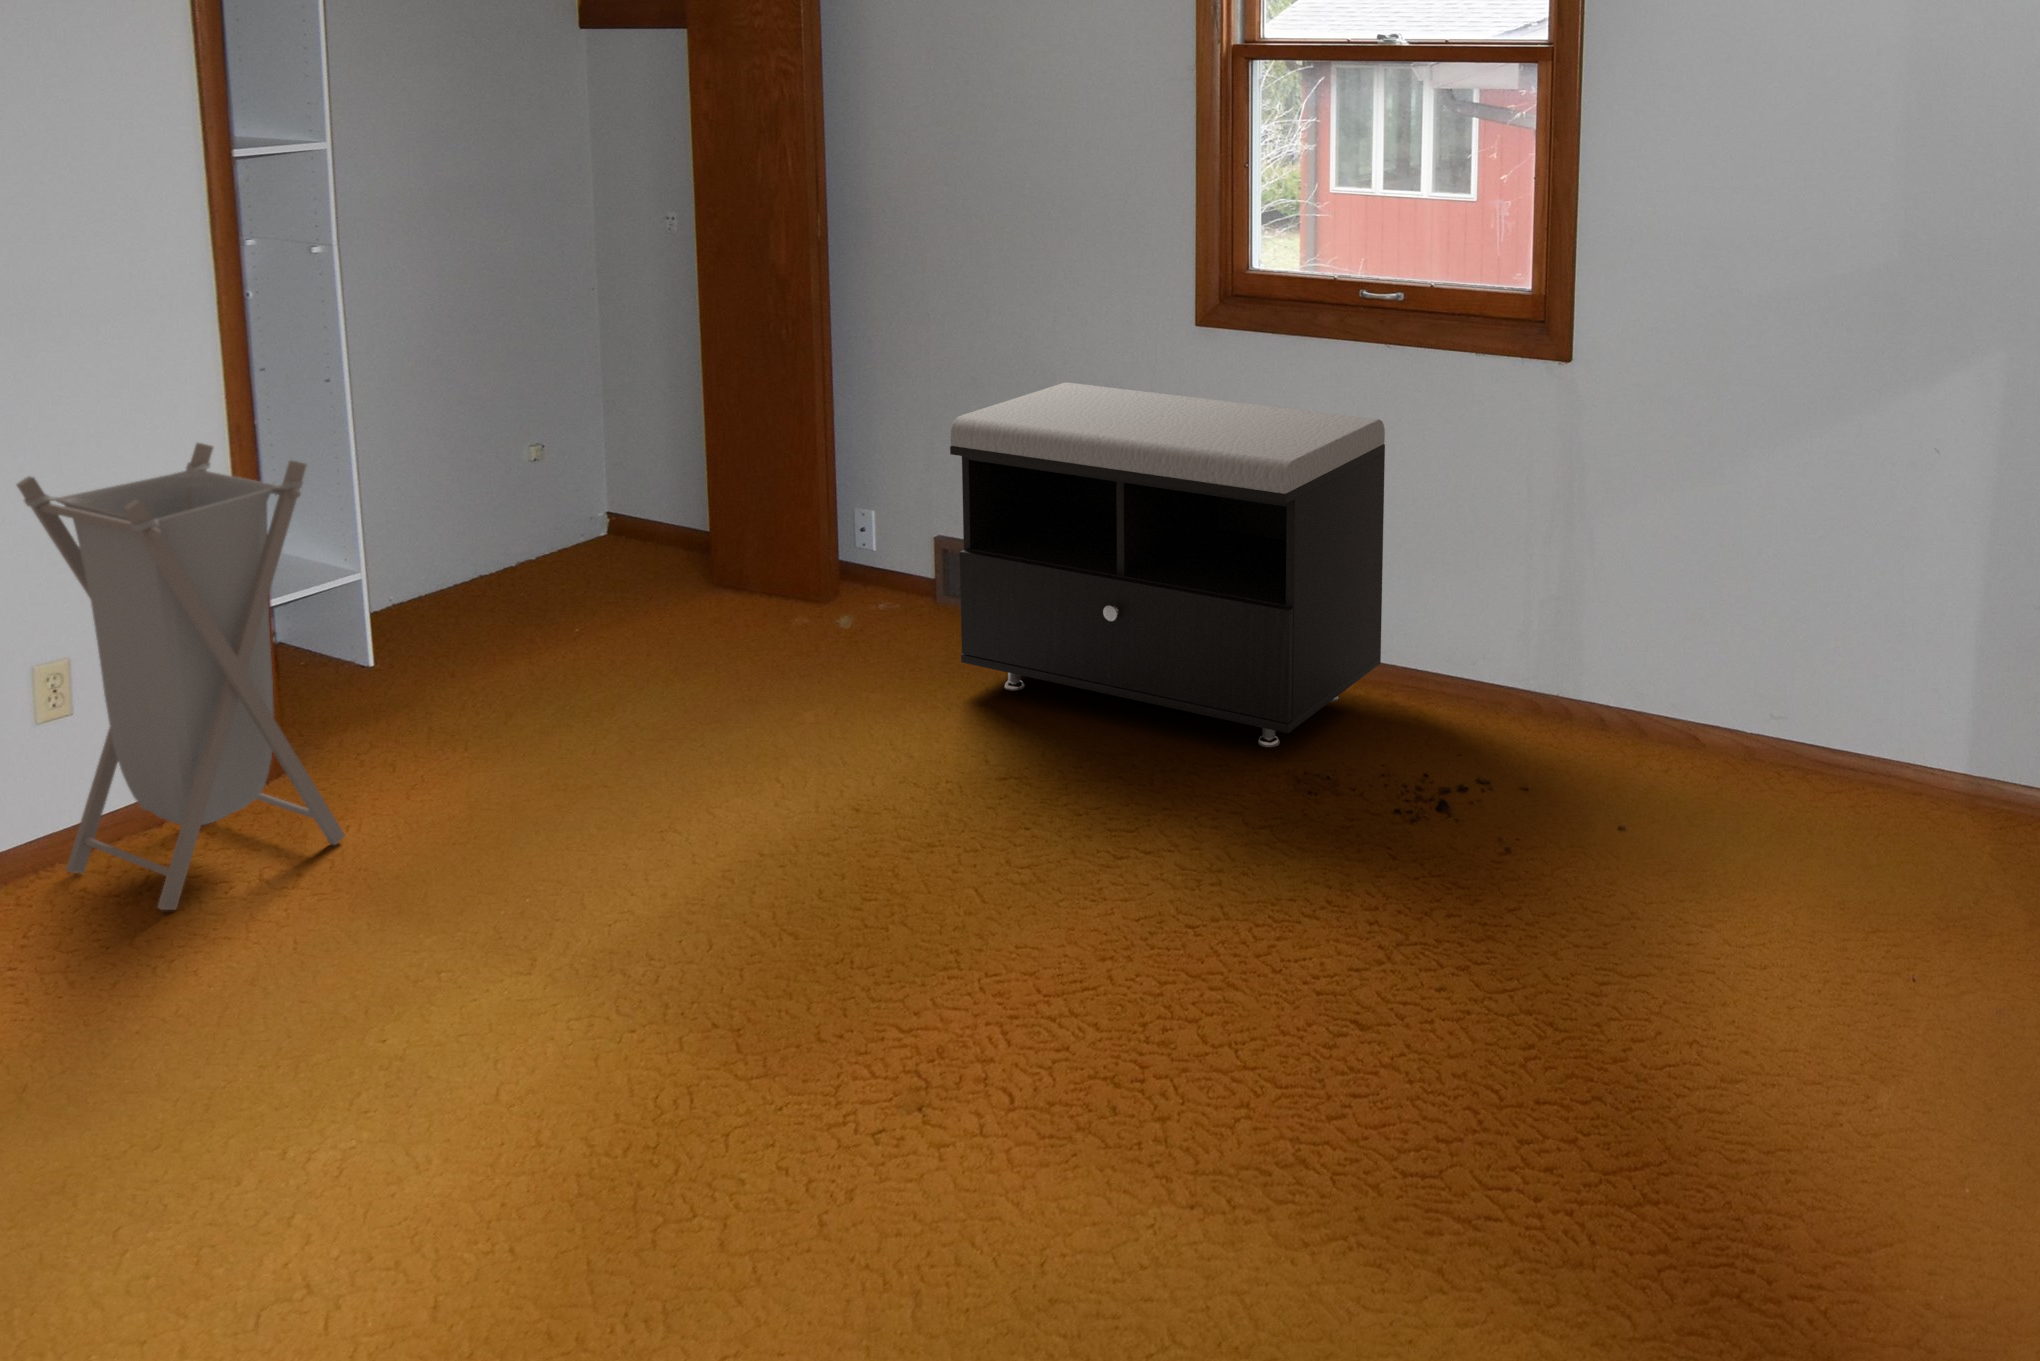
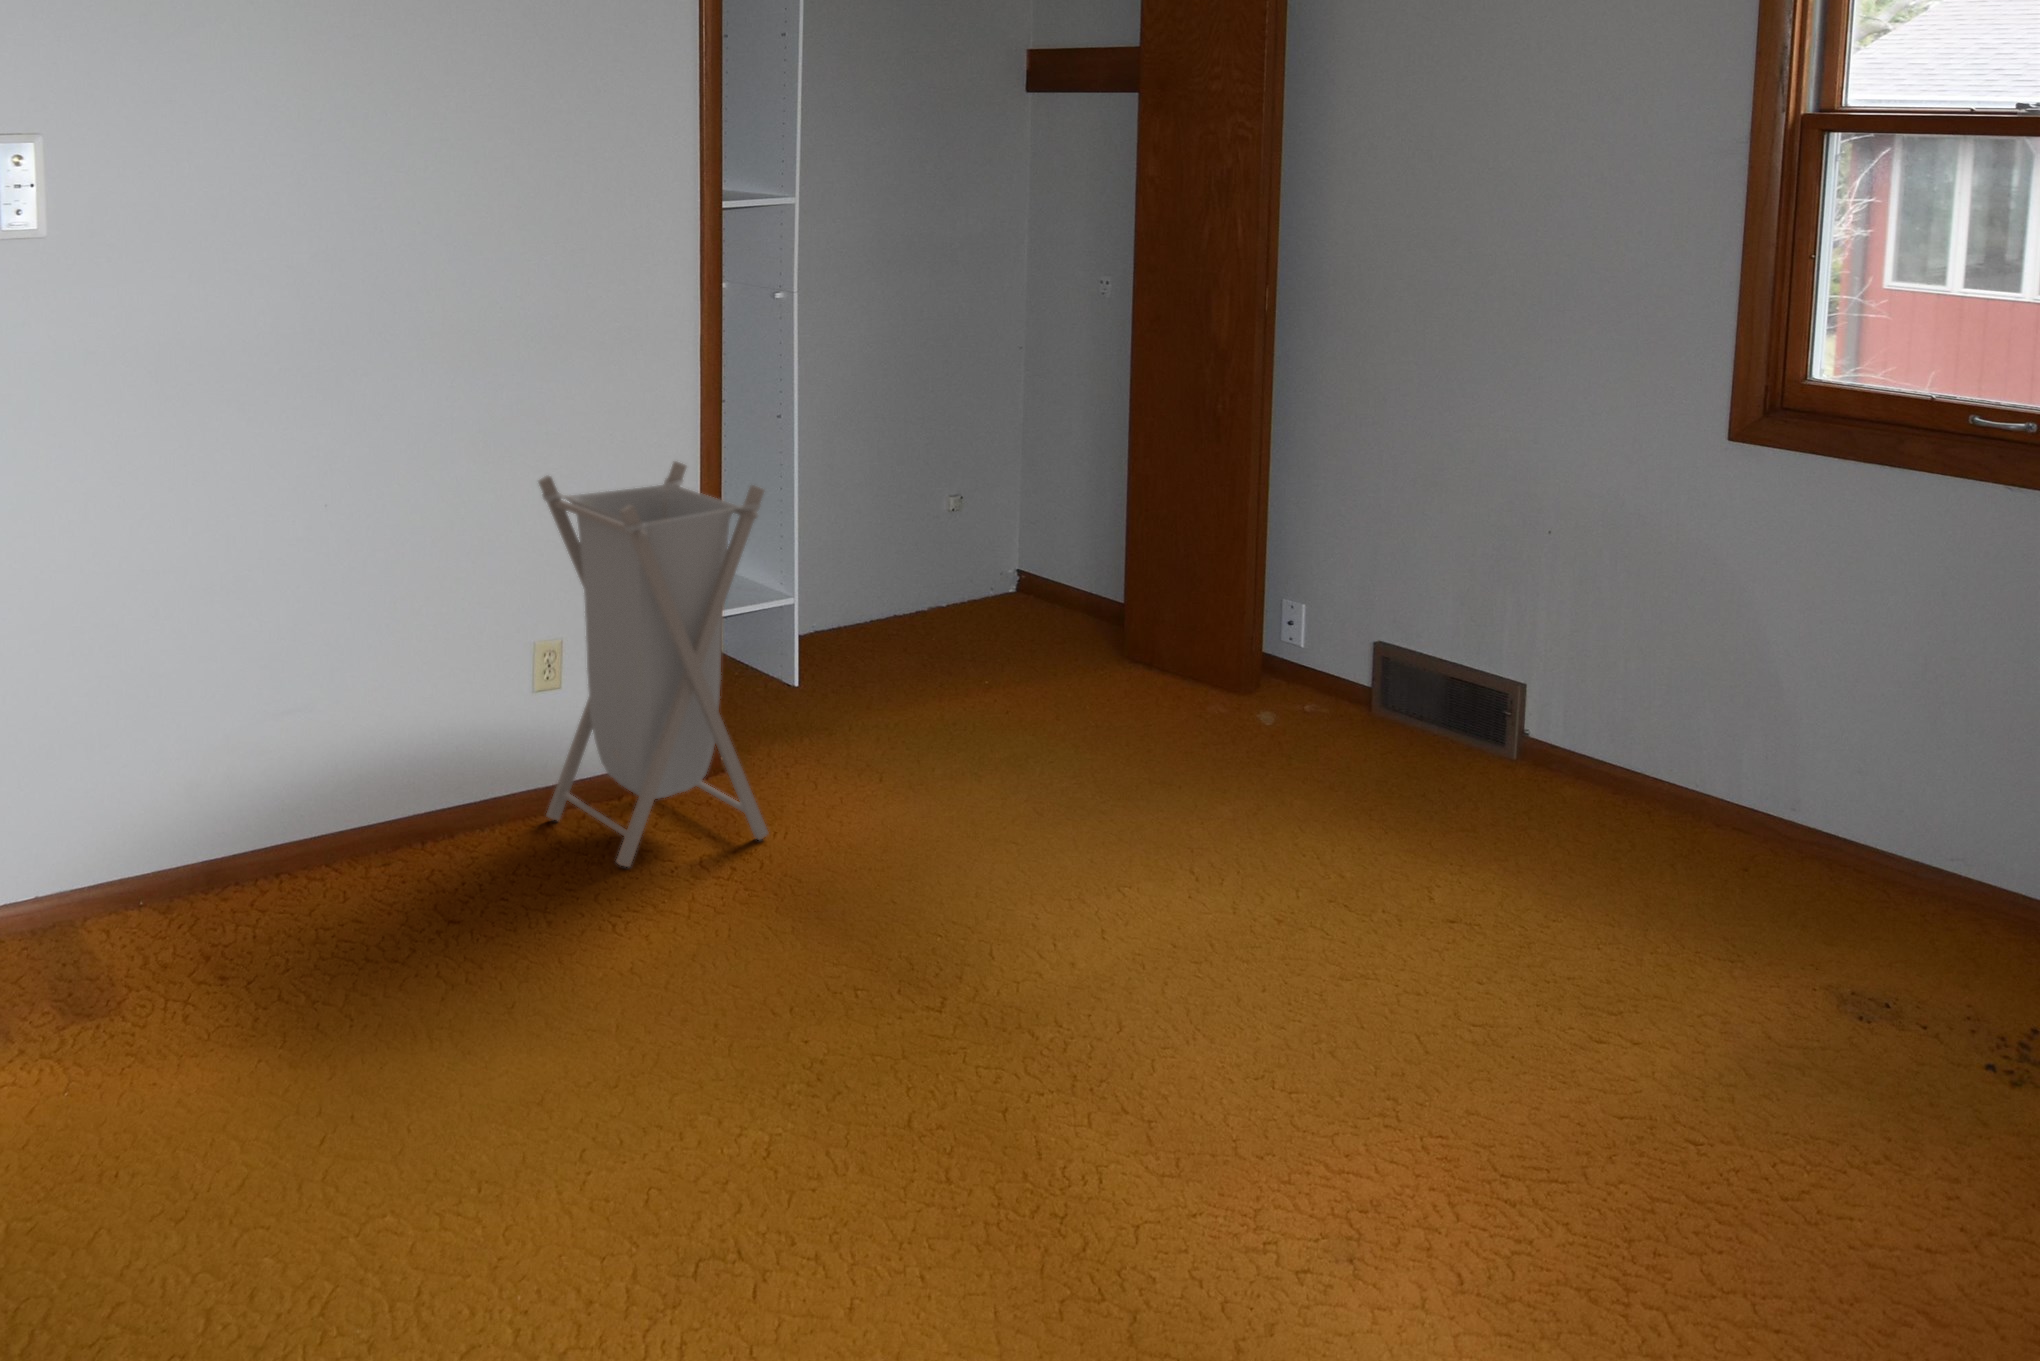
storage bench: present [950,383,1385,747] -> none [1396,489,1989,947]

